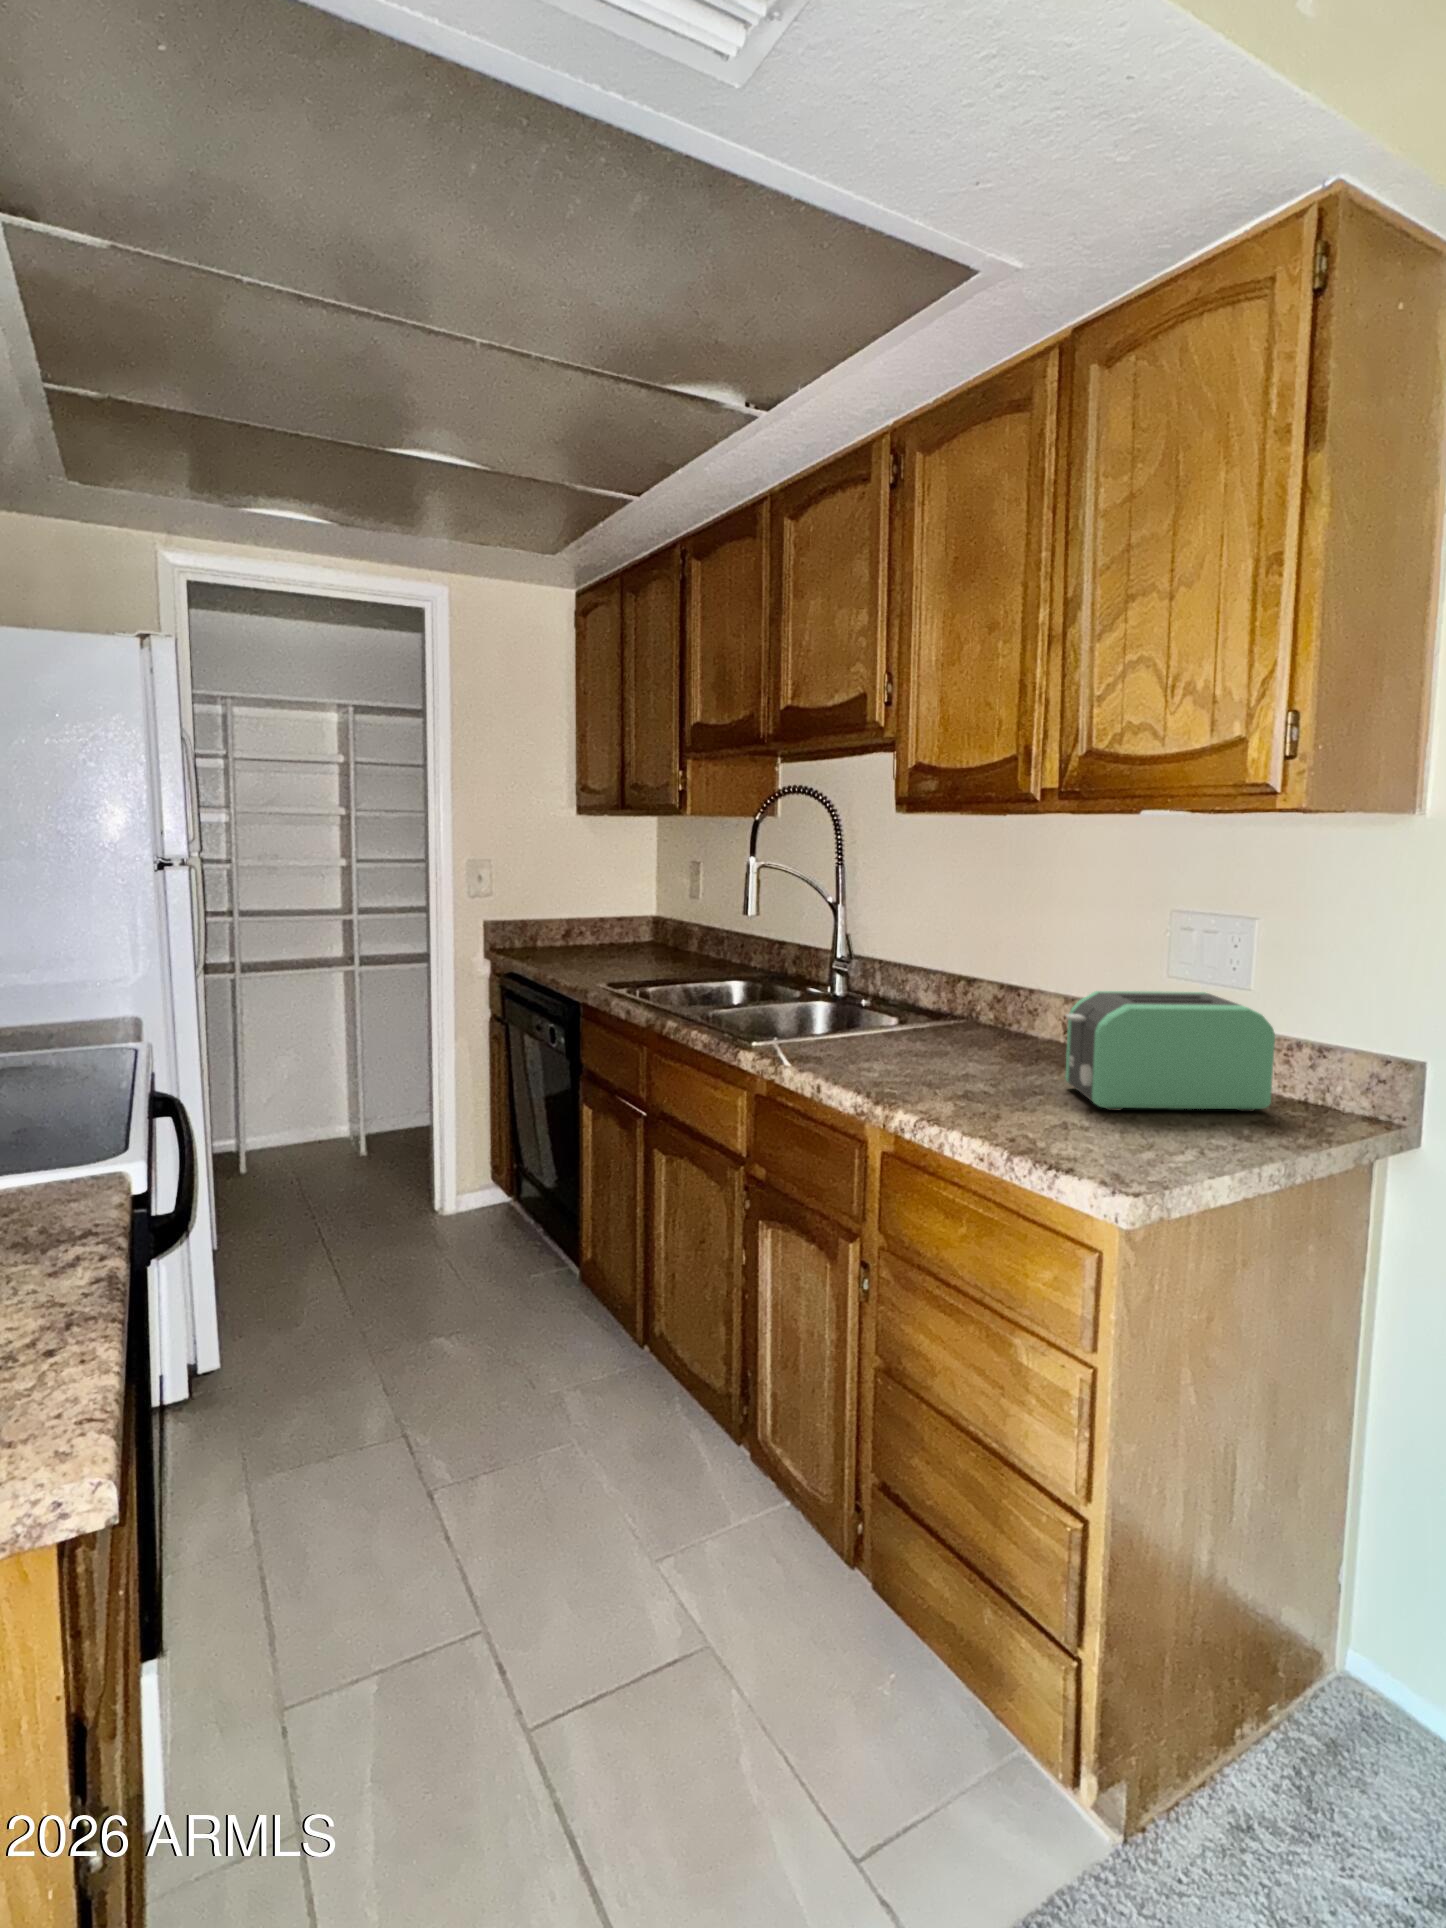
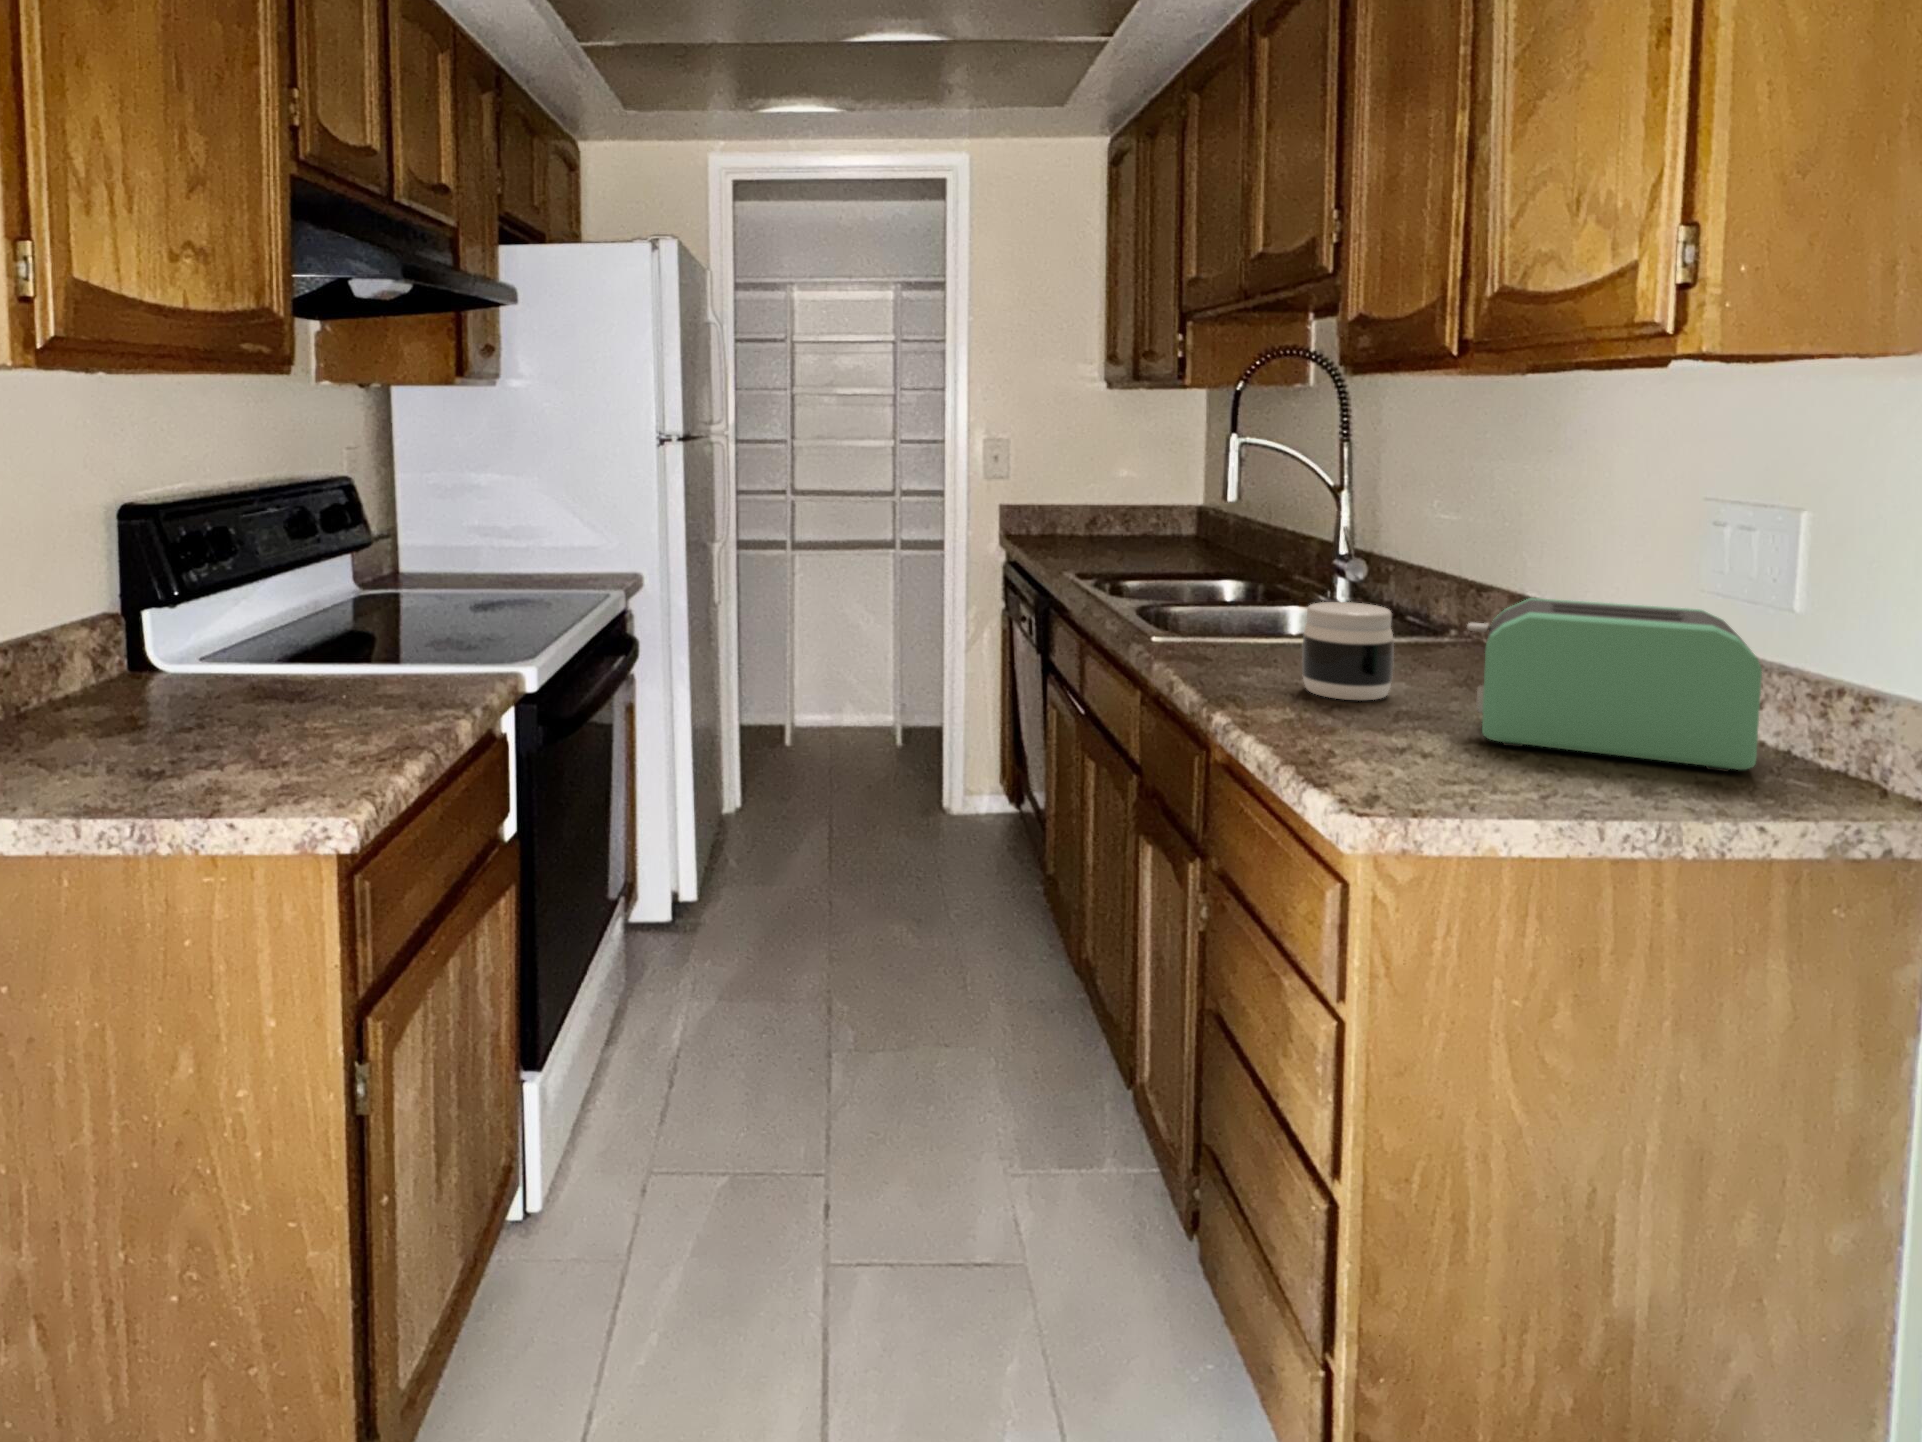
jar: none [914,1001,985,1084] -> present [1302,602,1394,700]

